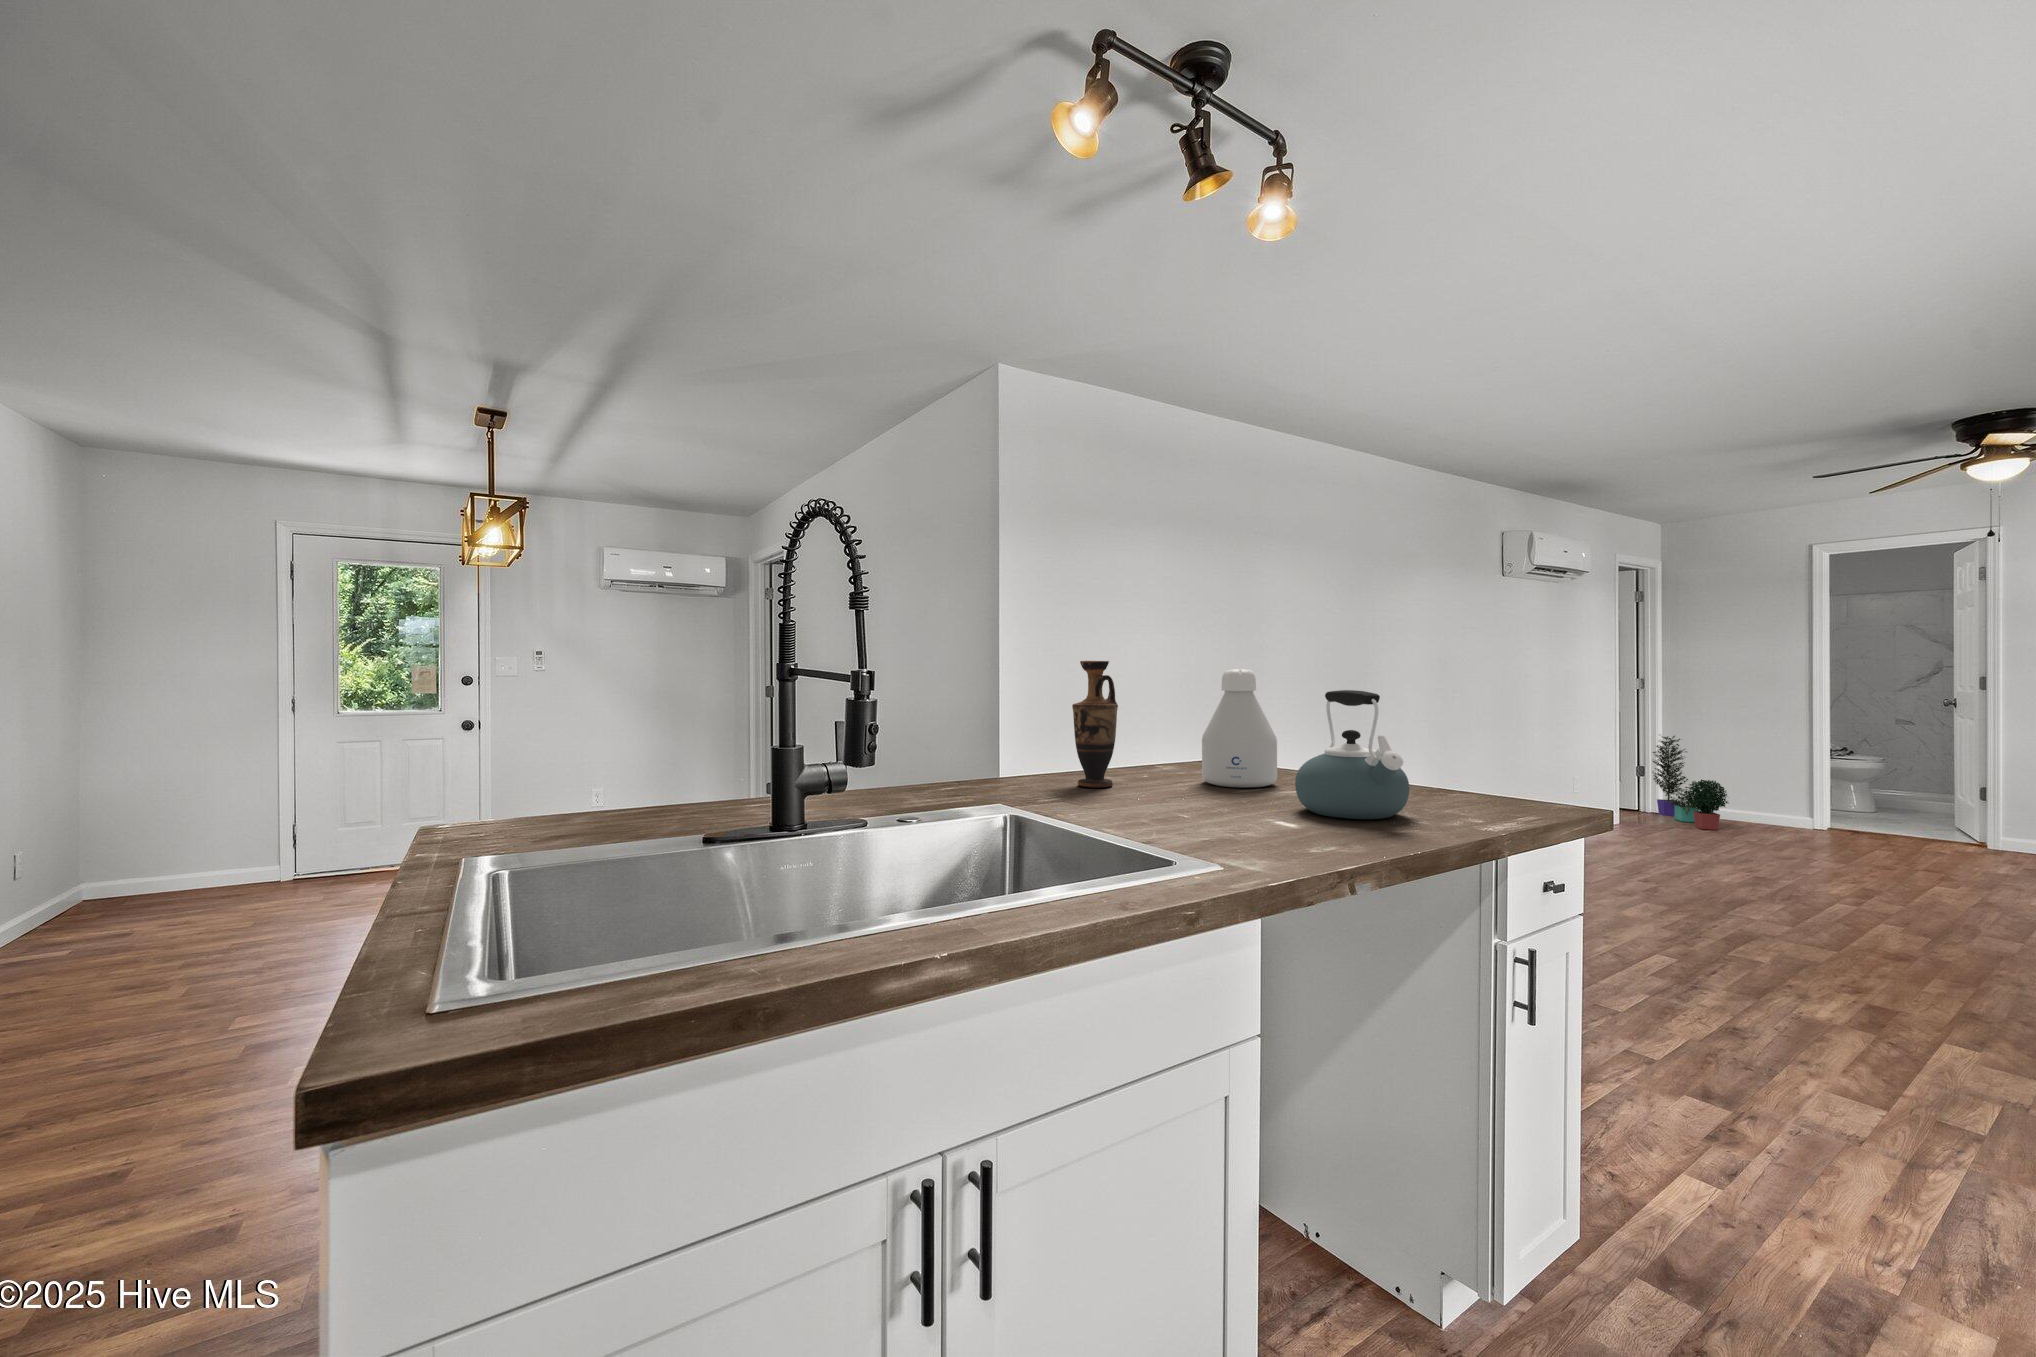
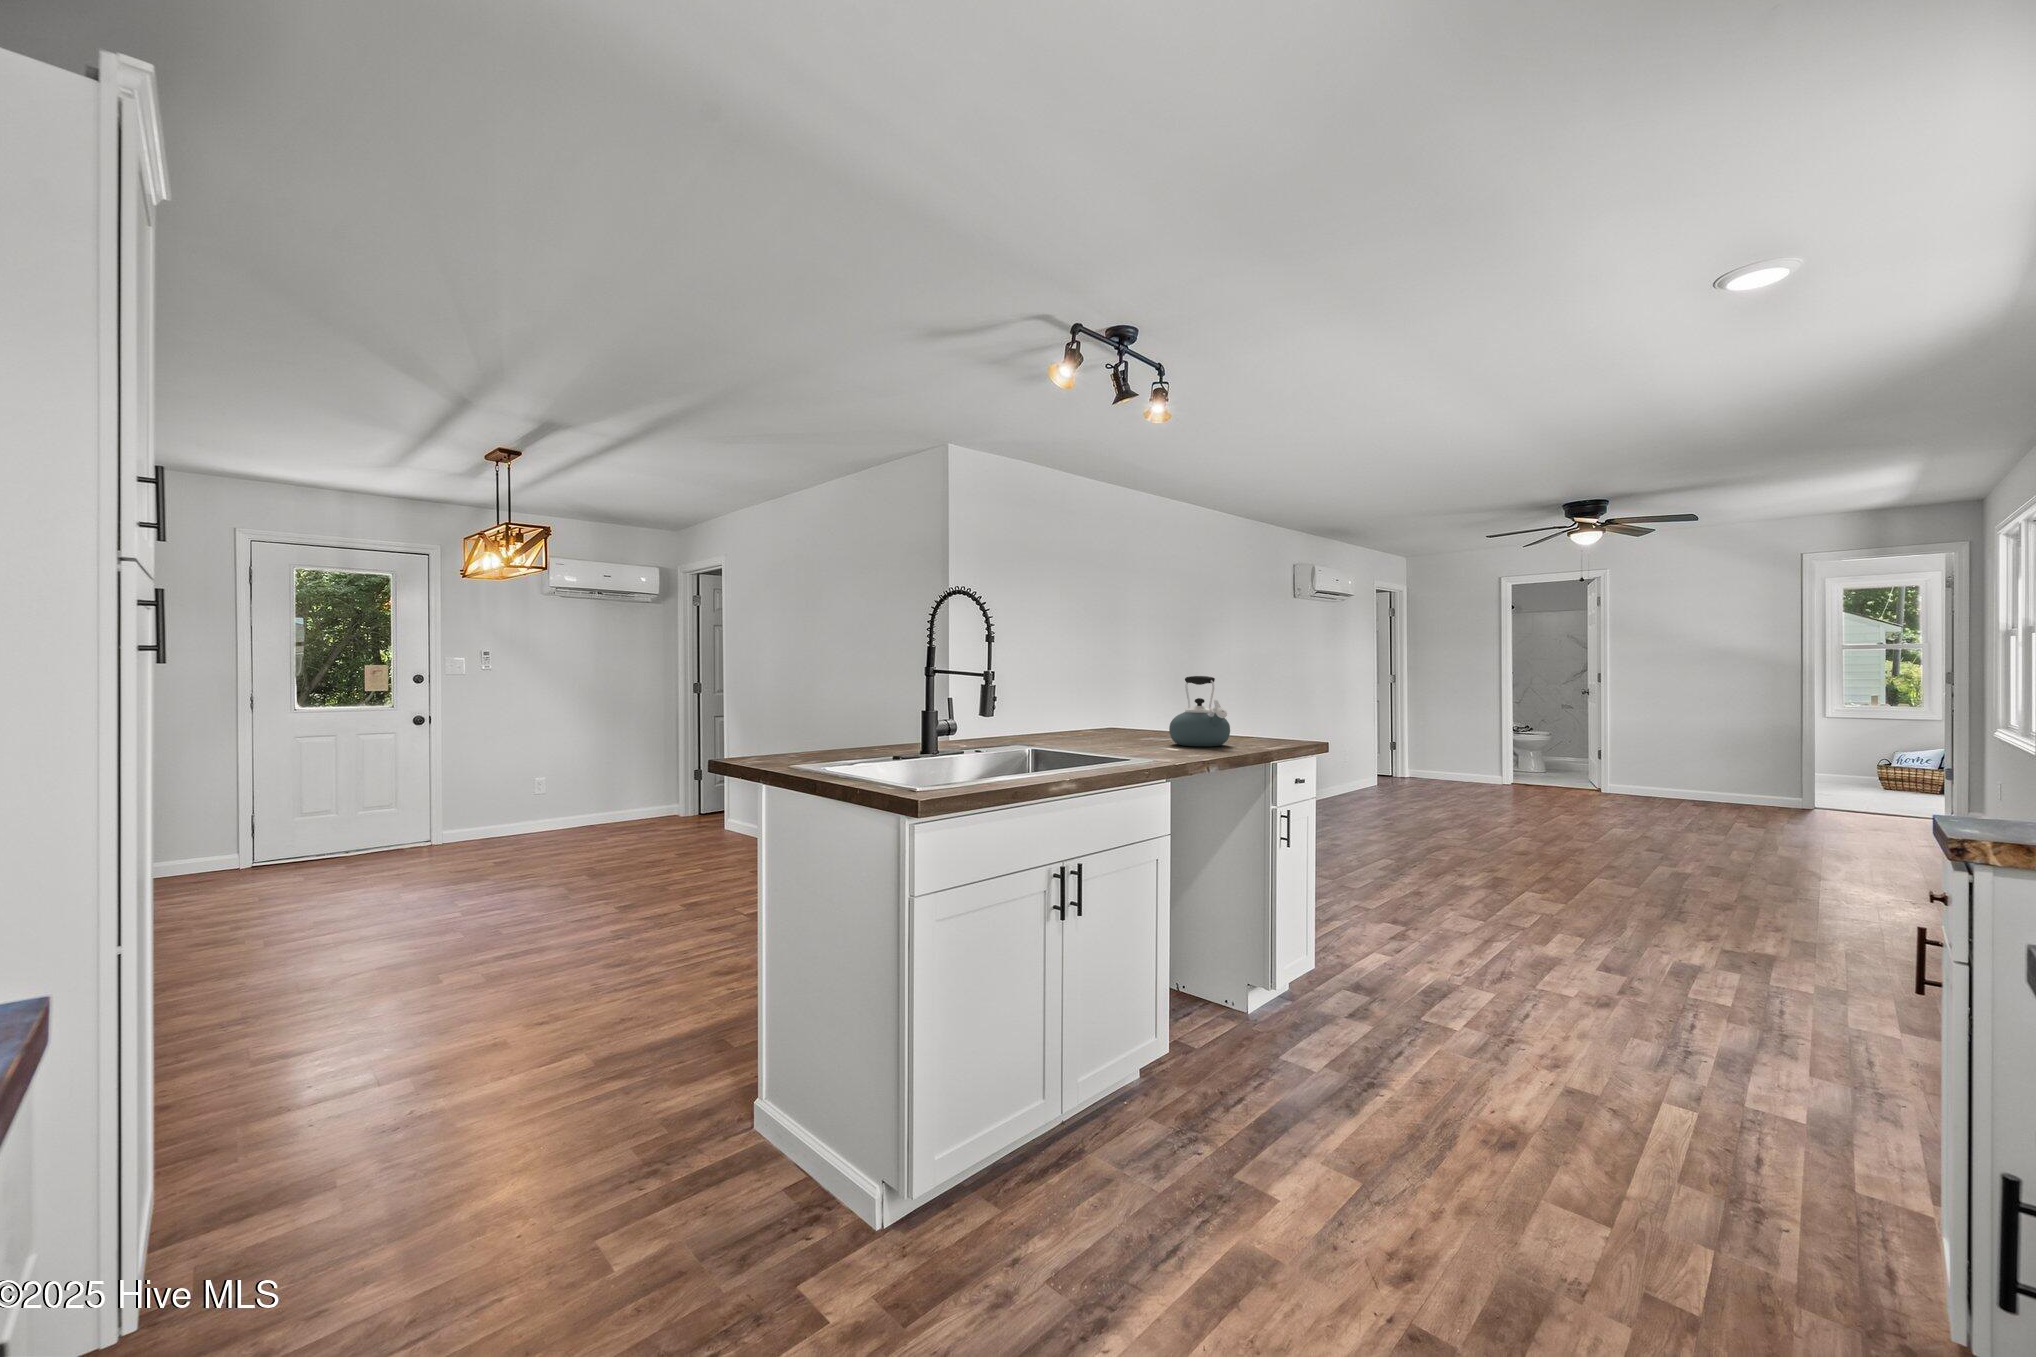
vase: present [1072,661,1118,788] -> none [1032,660,1060,739]
bottle: present [1202,669,1277,788] -> none [1109,665,1154,737]
potted plant: present [1653,736,1729,830] -> none [1398,718,1447,787]

